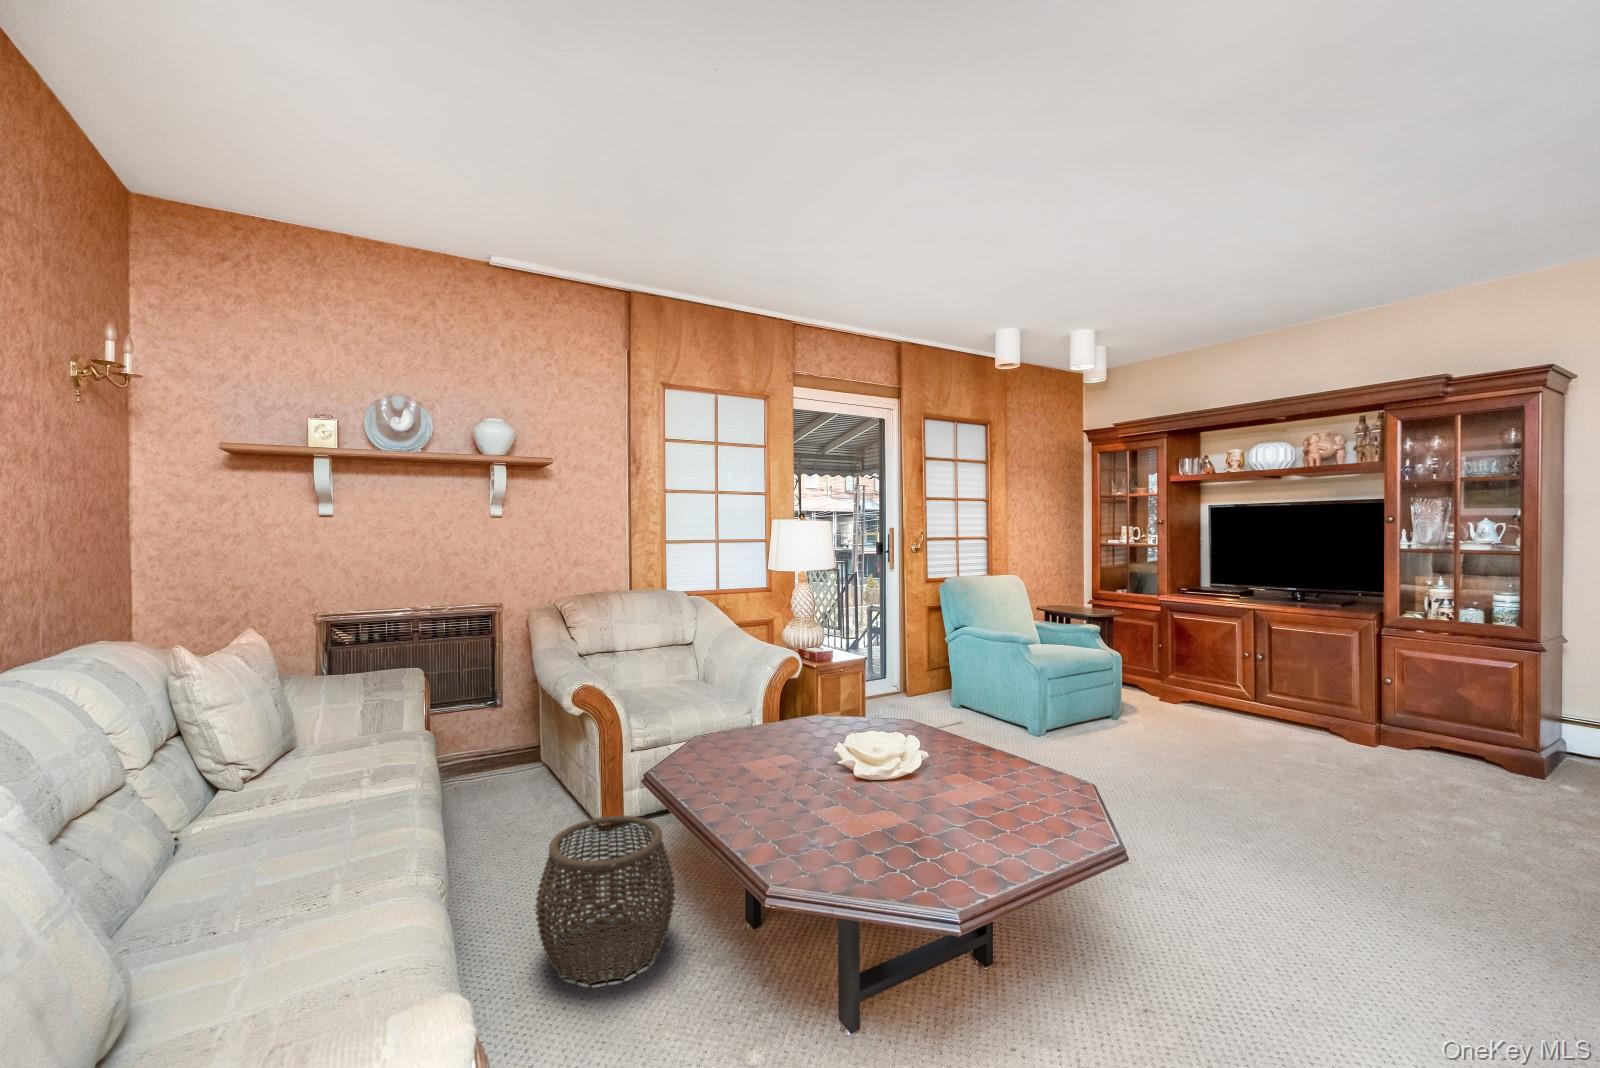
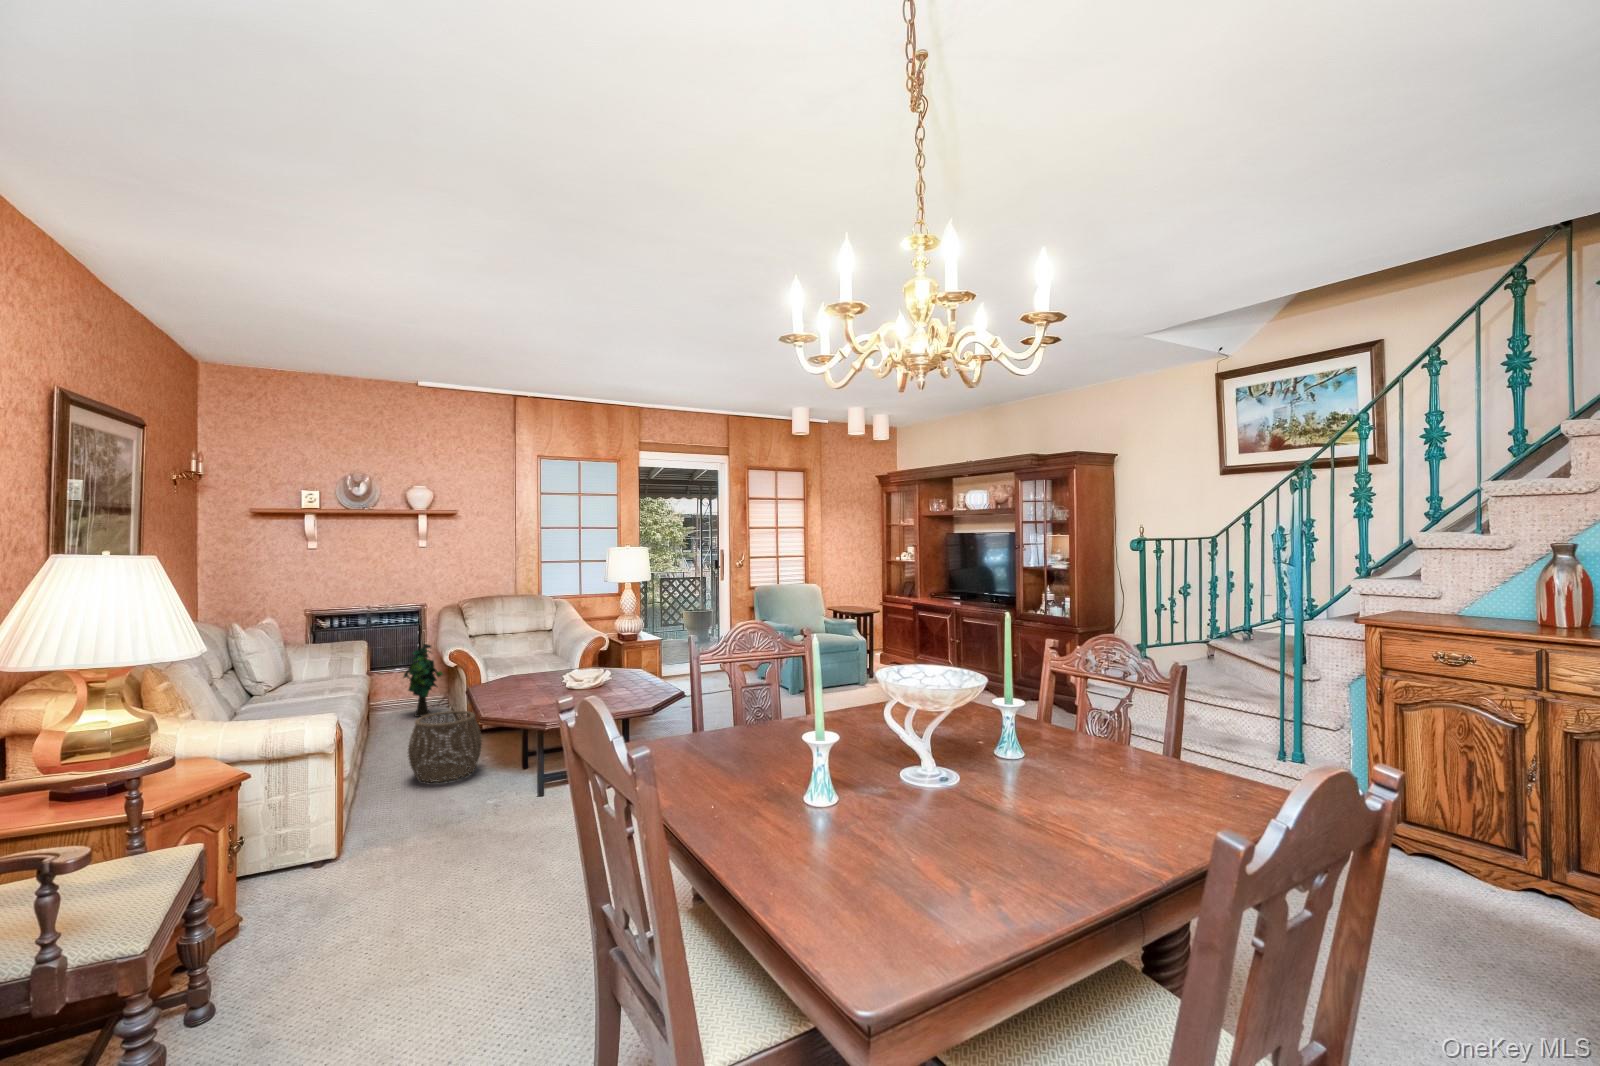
decorative plant: none [474,669,540,787] -> present [404,644,443,717]

